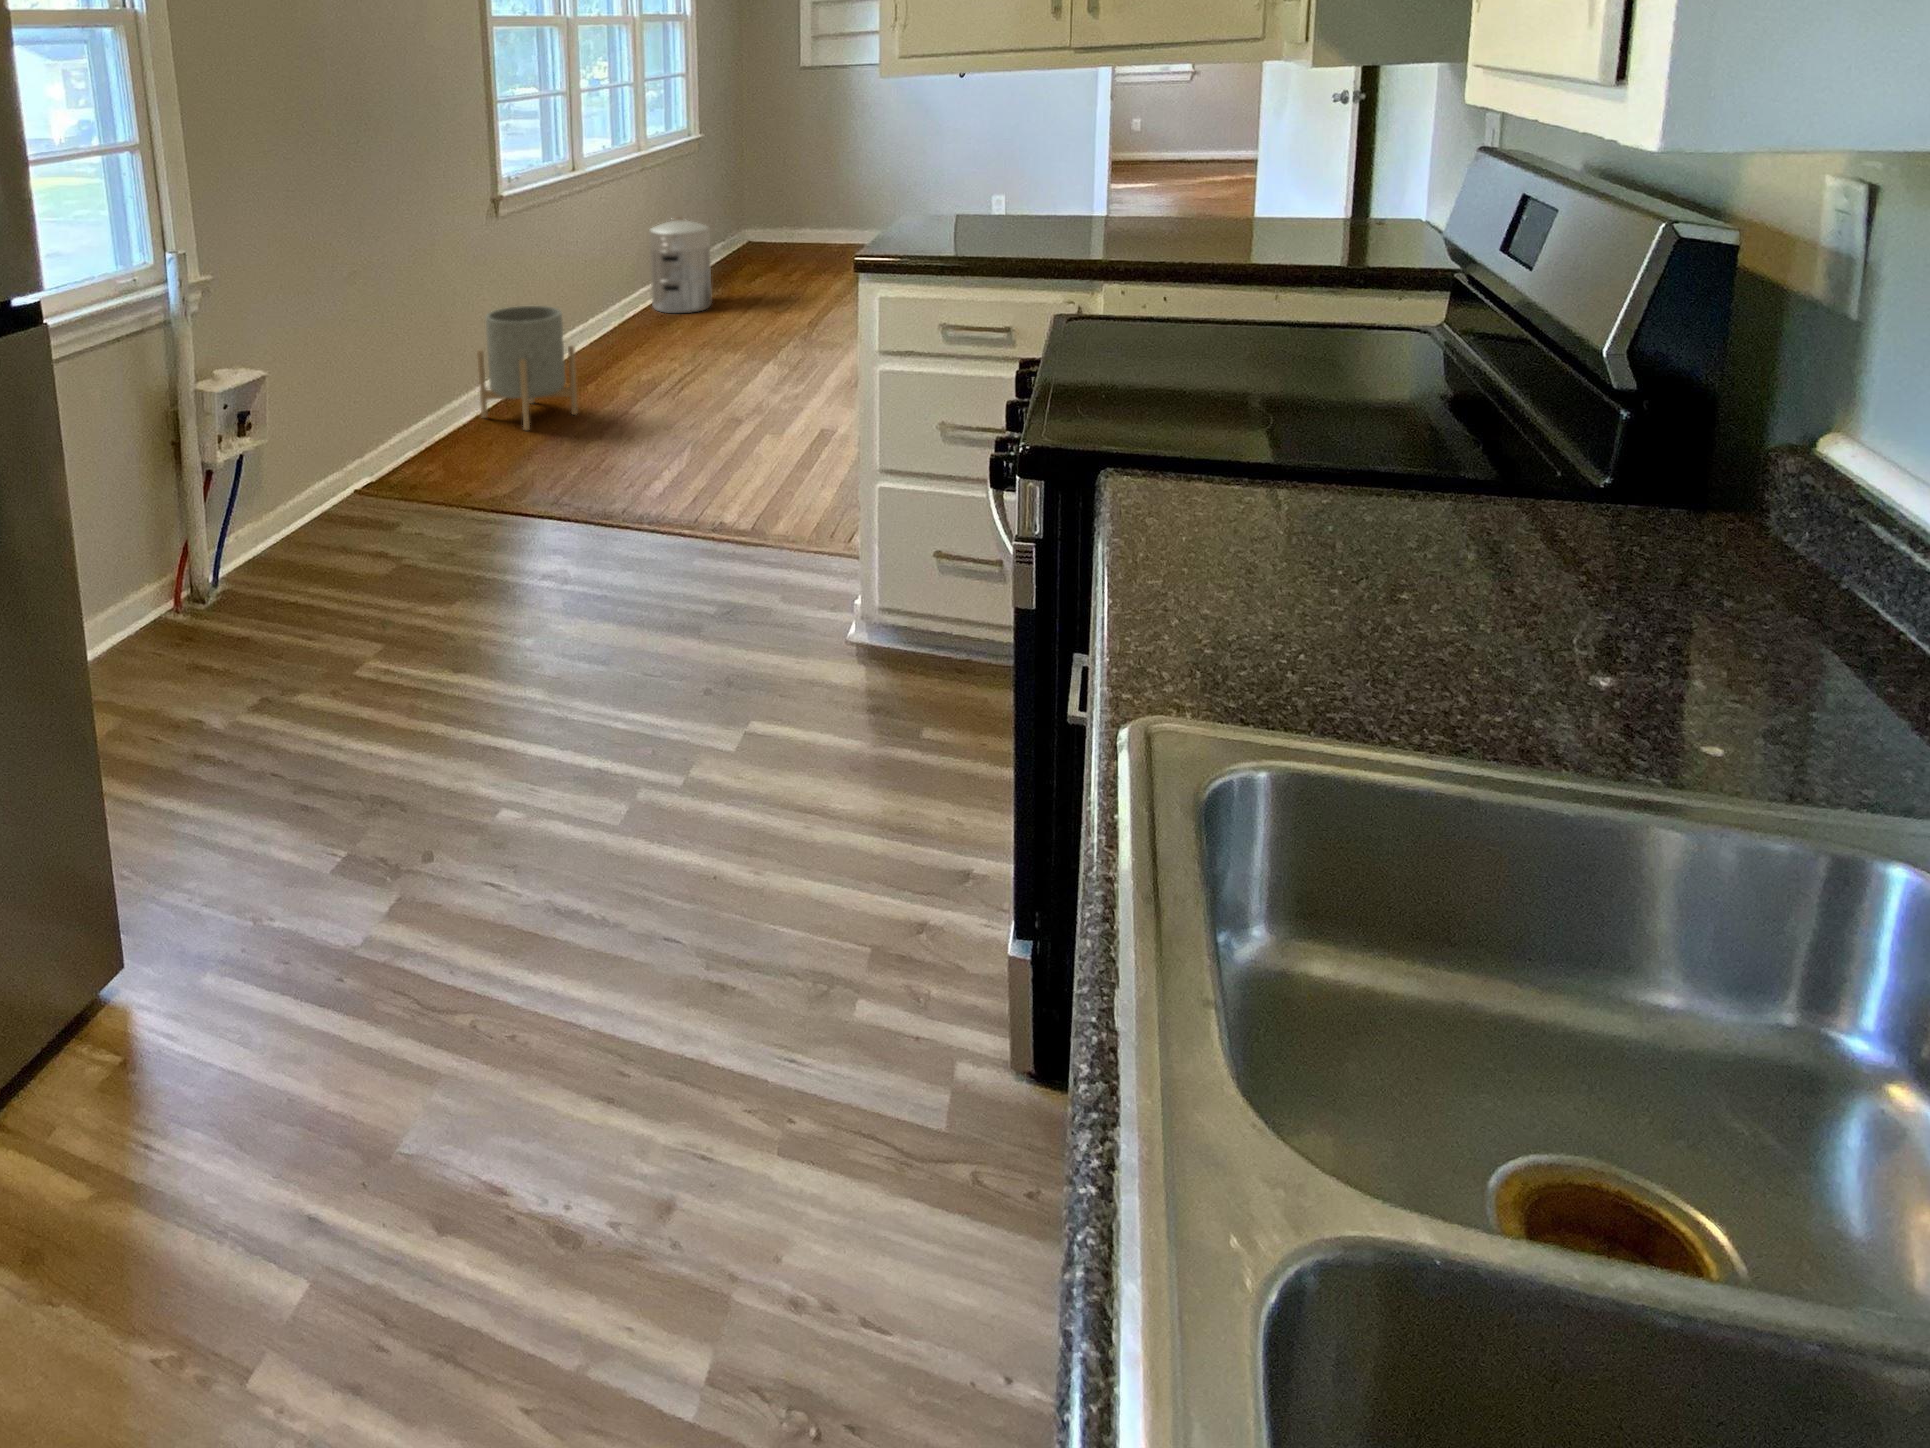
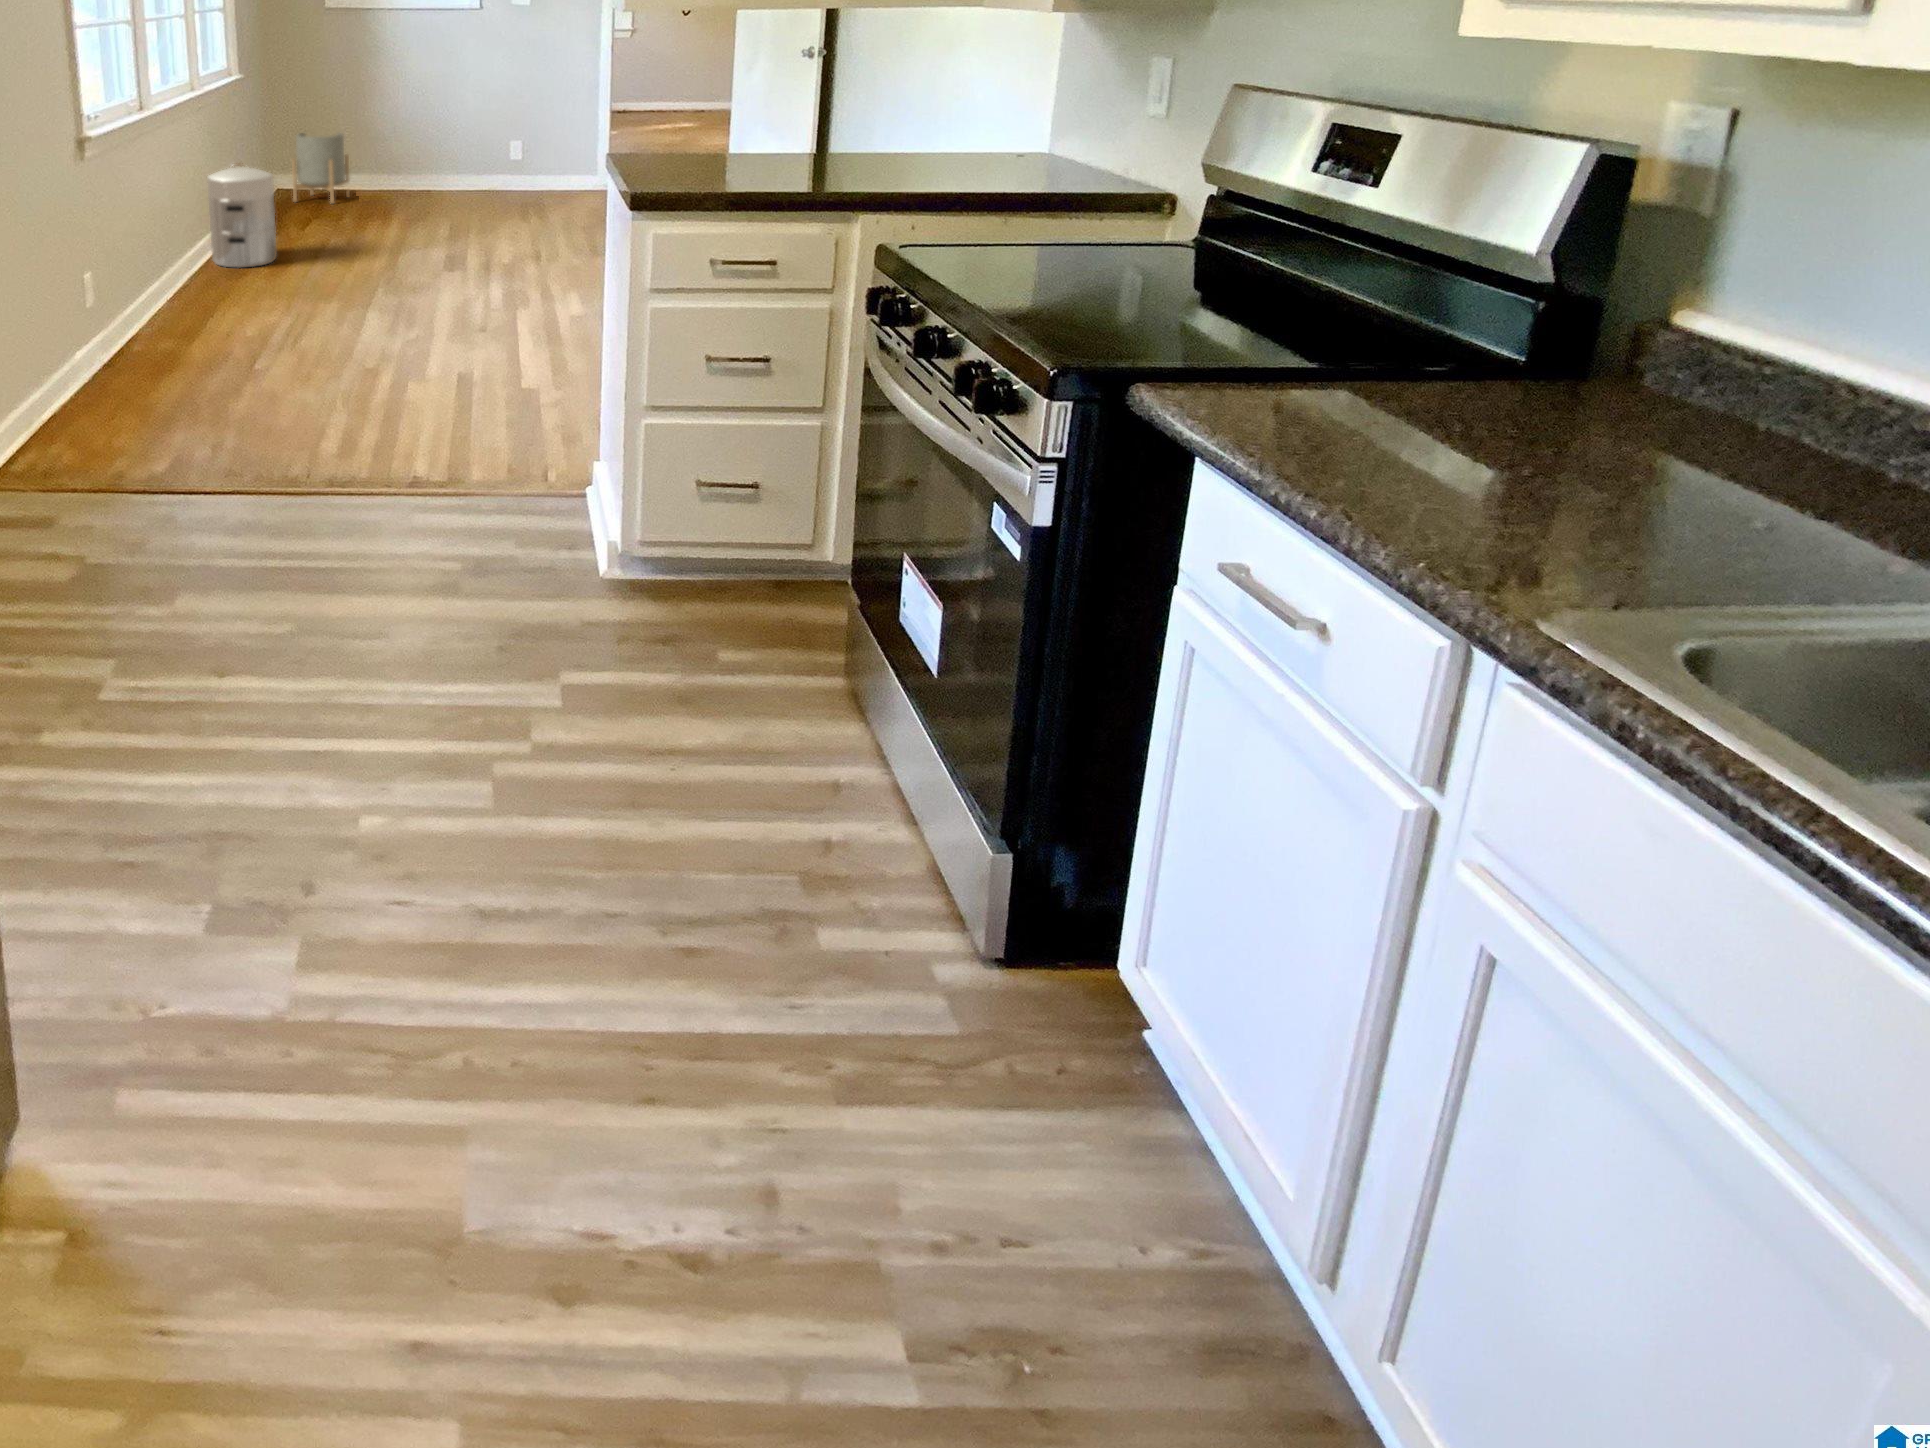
planter: present [477,306,578,430] -> present [292,132,350,203]

